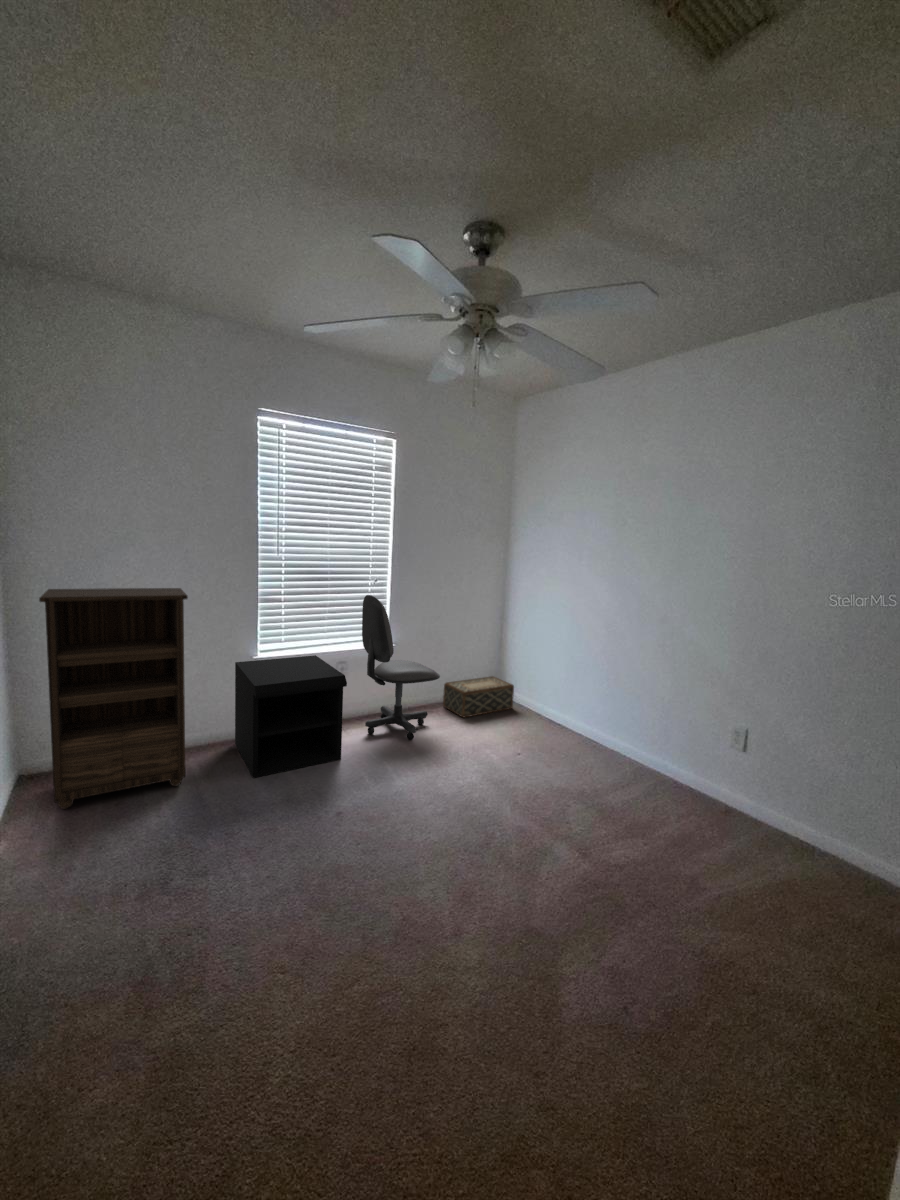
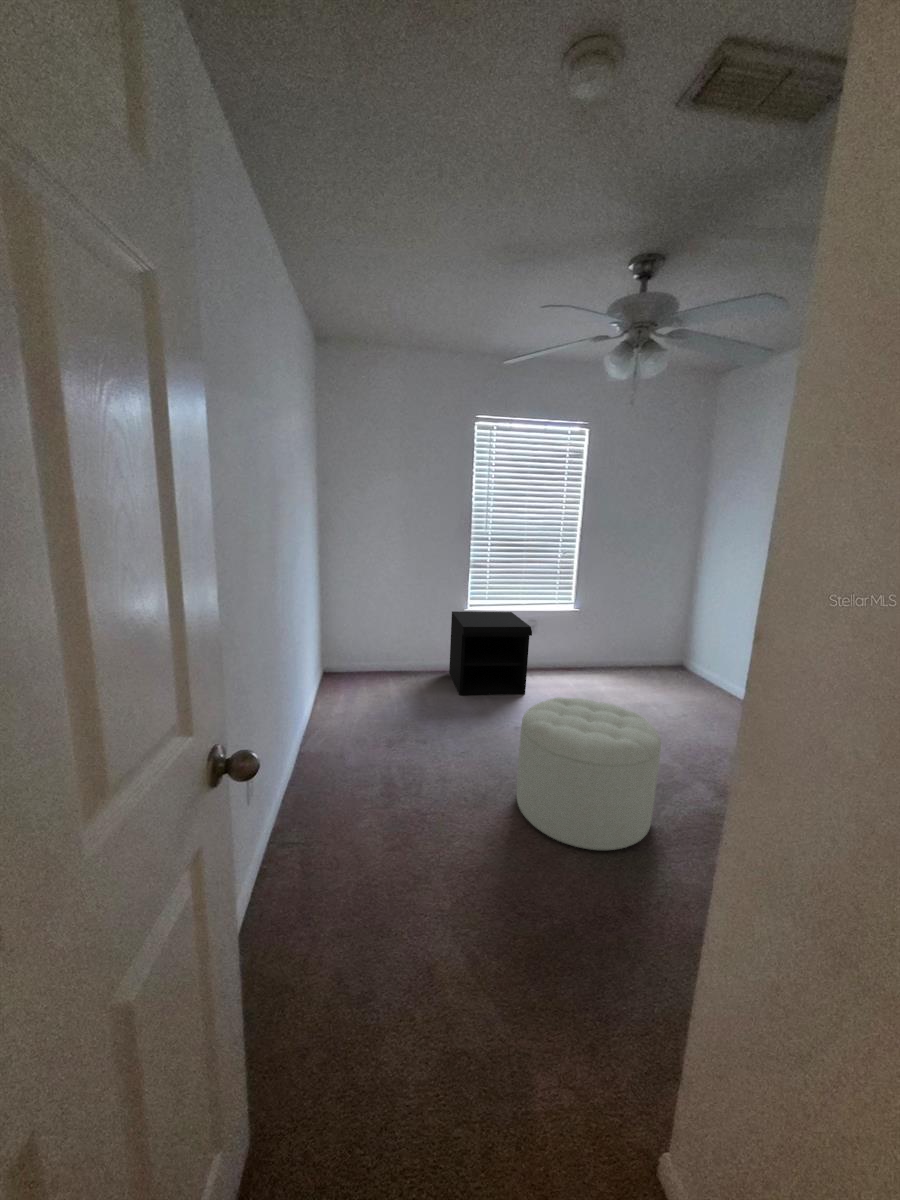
bookshelf: present [39,588,188,809] -> none [339,551,422,693]
office chair: present [362,595,440,740] -> none [548,564,617,690]
woven basket: present [443,676,514,717] -> none [623,648,696,681]
ottoman: none [357,777,539,1007] -> present [517,697,661,850]

